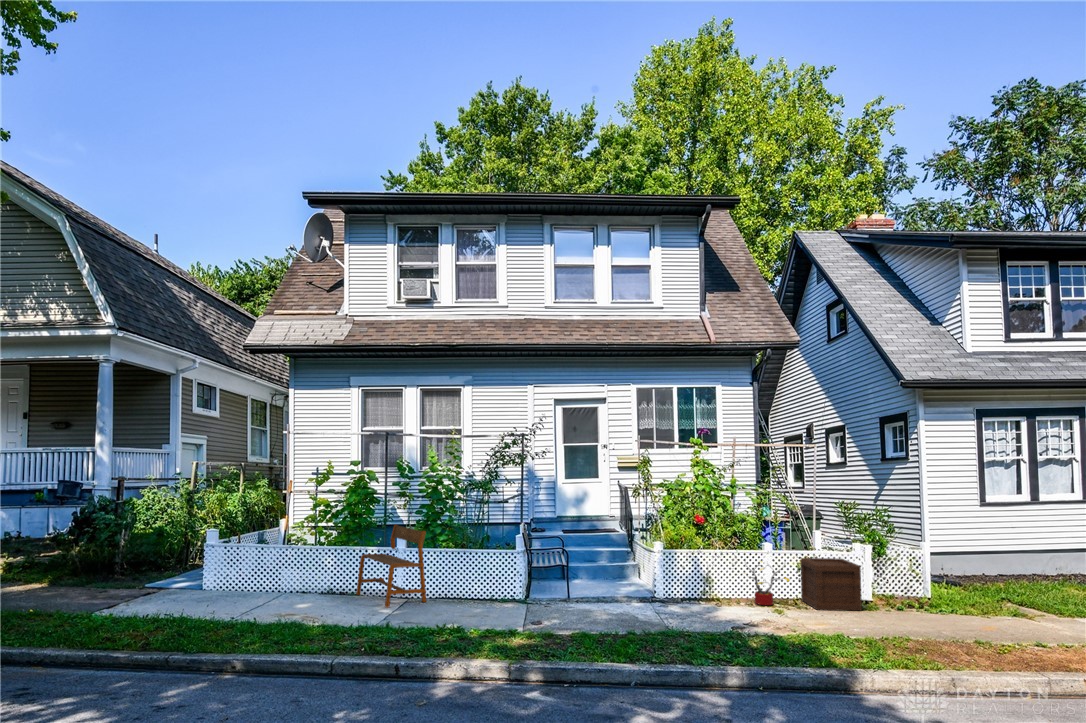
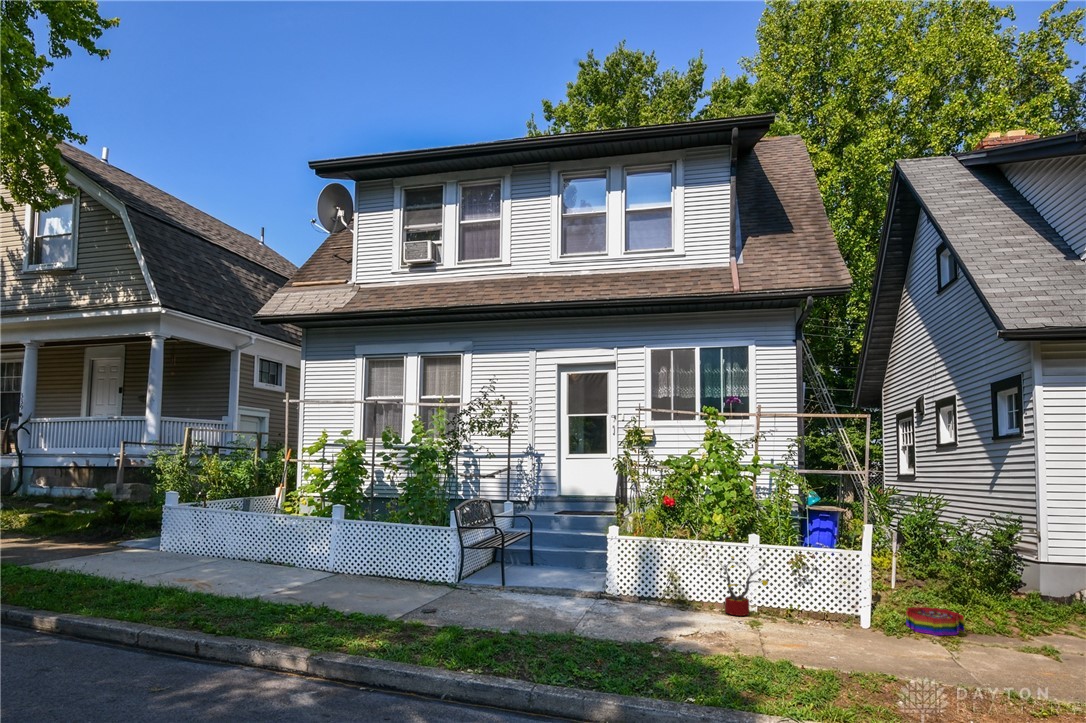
bench: present [356,525,426,608] -> none [280,493,335,582]
wooden crate: present [801,558,862,611] -> none [798,556,869,634]
storage bin: none [874,589,913,608] -> present [906,607,964,636]

